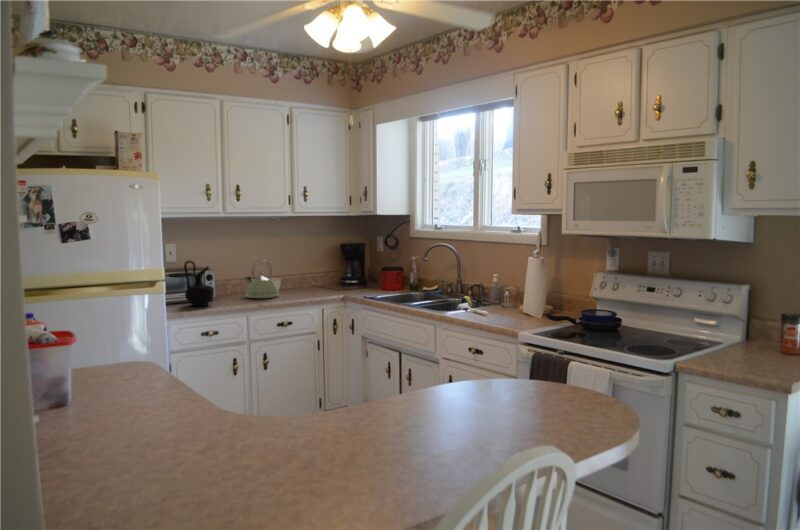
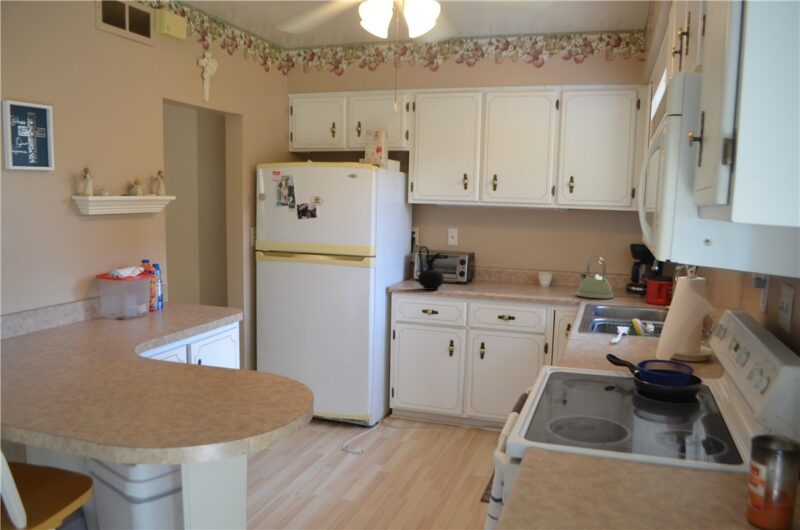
kettle: present [245,260,279,298] -> present [577,256,613,298]

